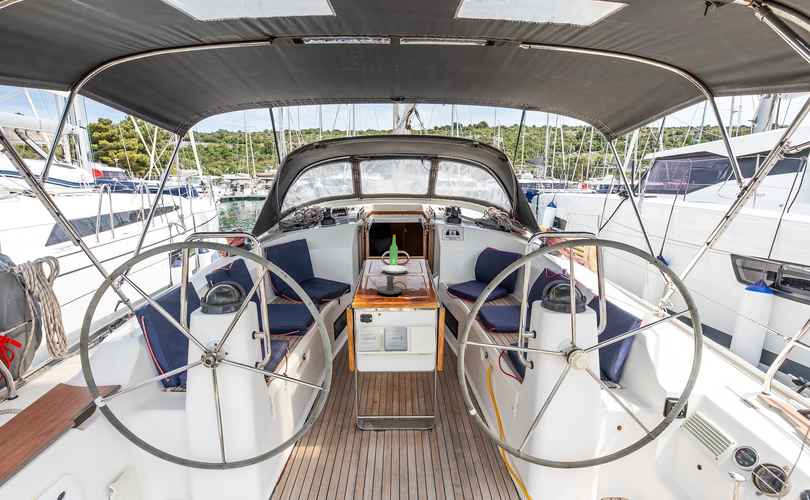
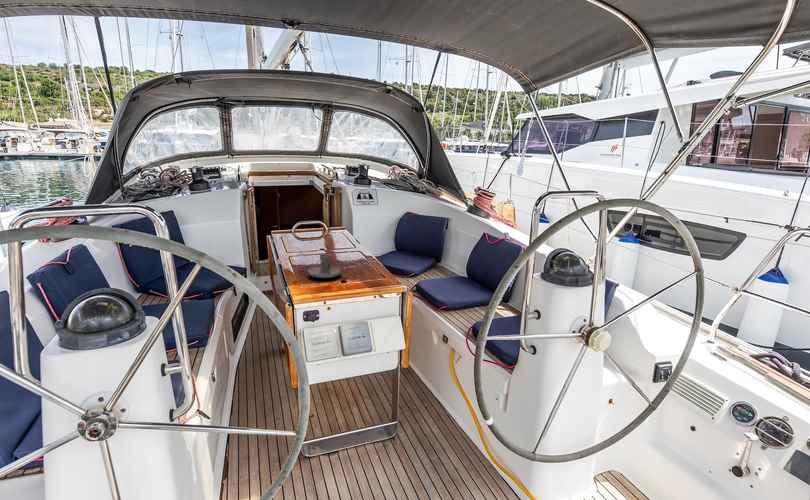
plate: present [381,235,408,273] -> none [296,201,331,250]

